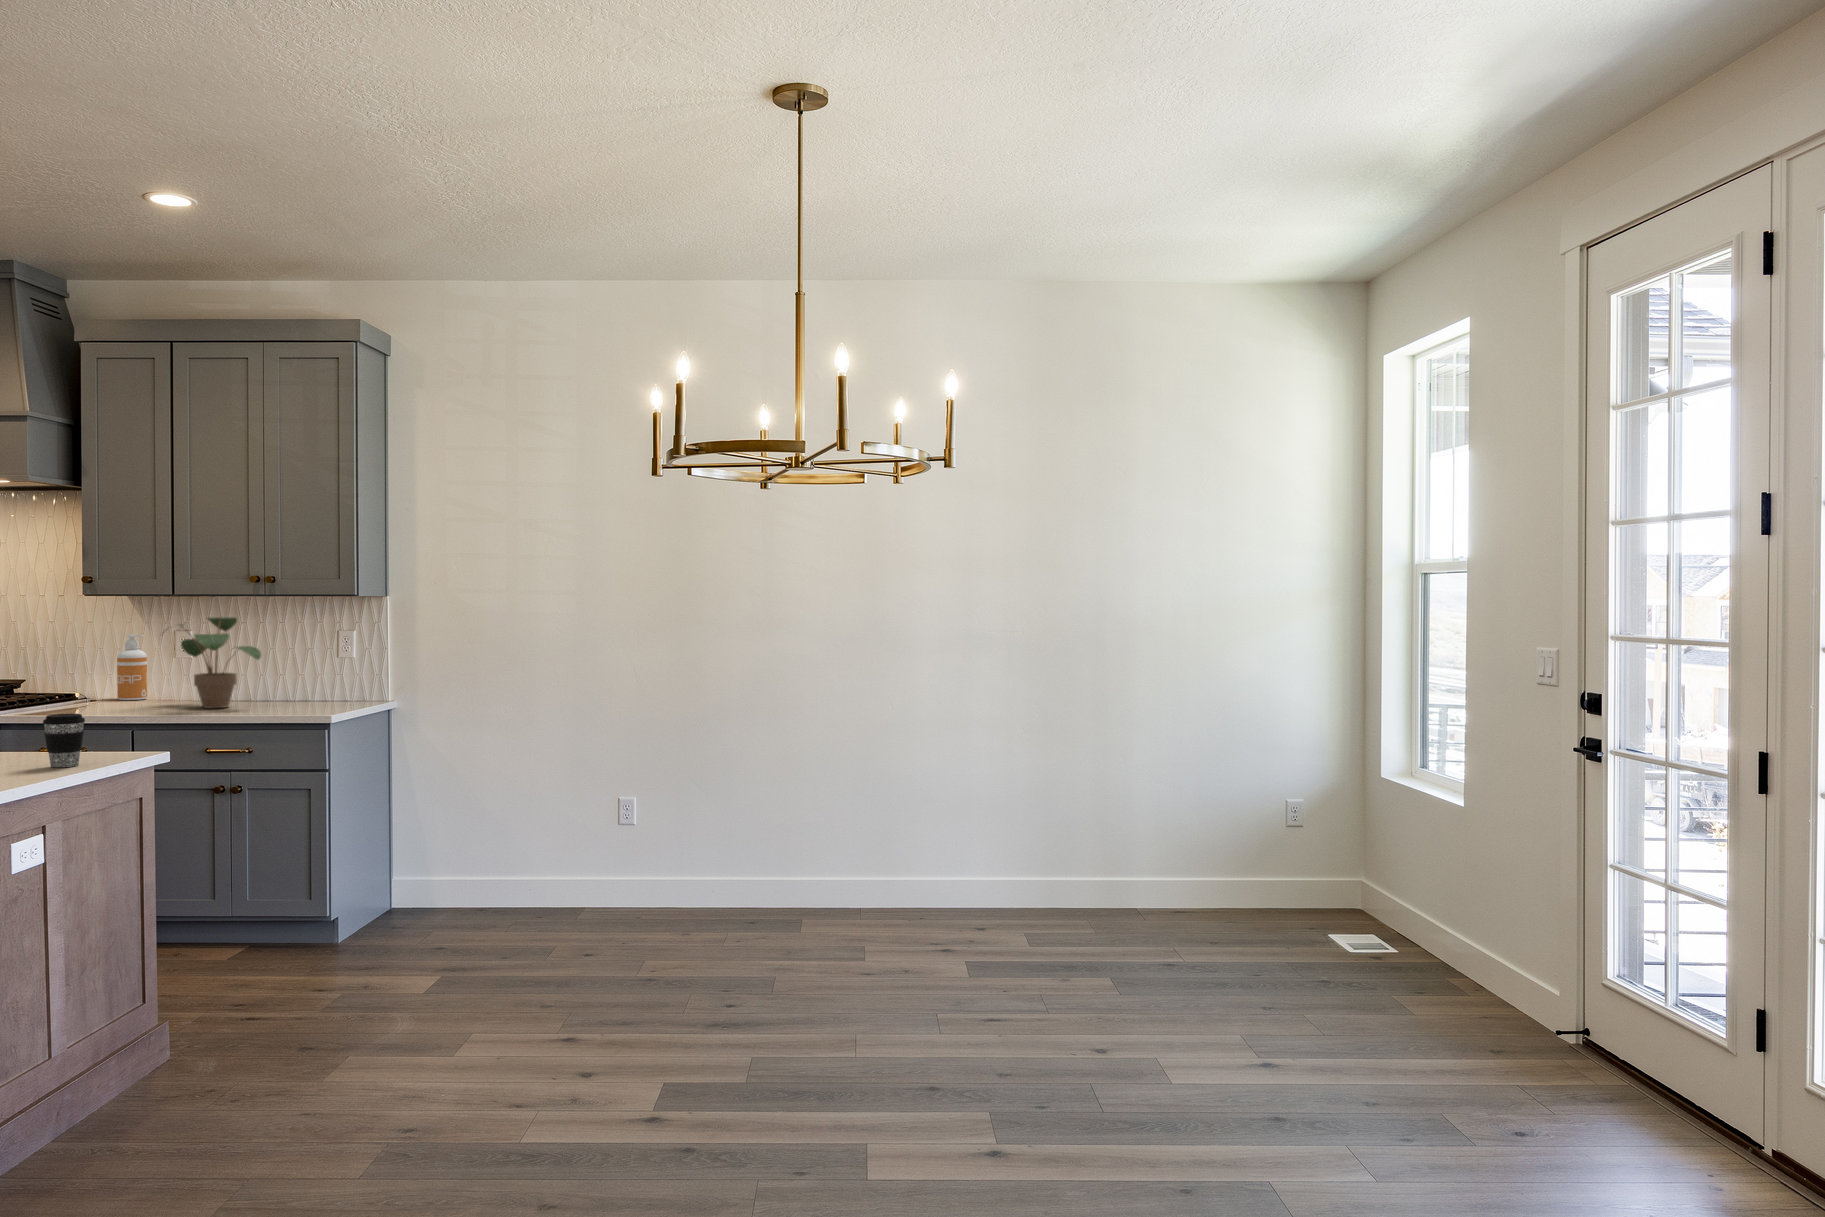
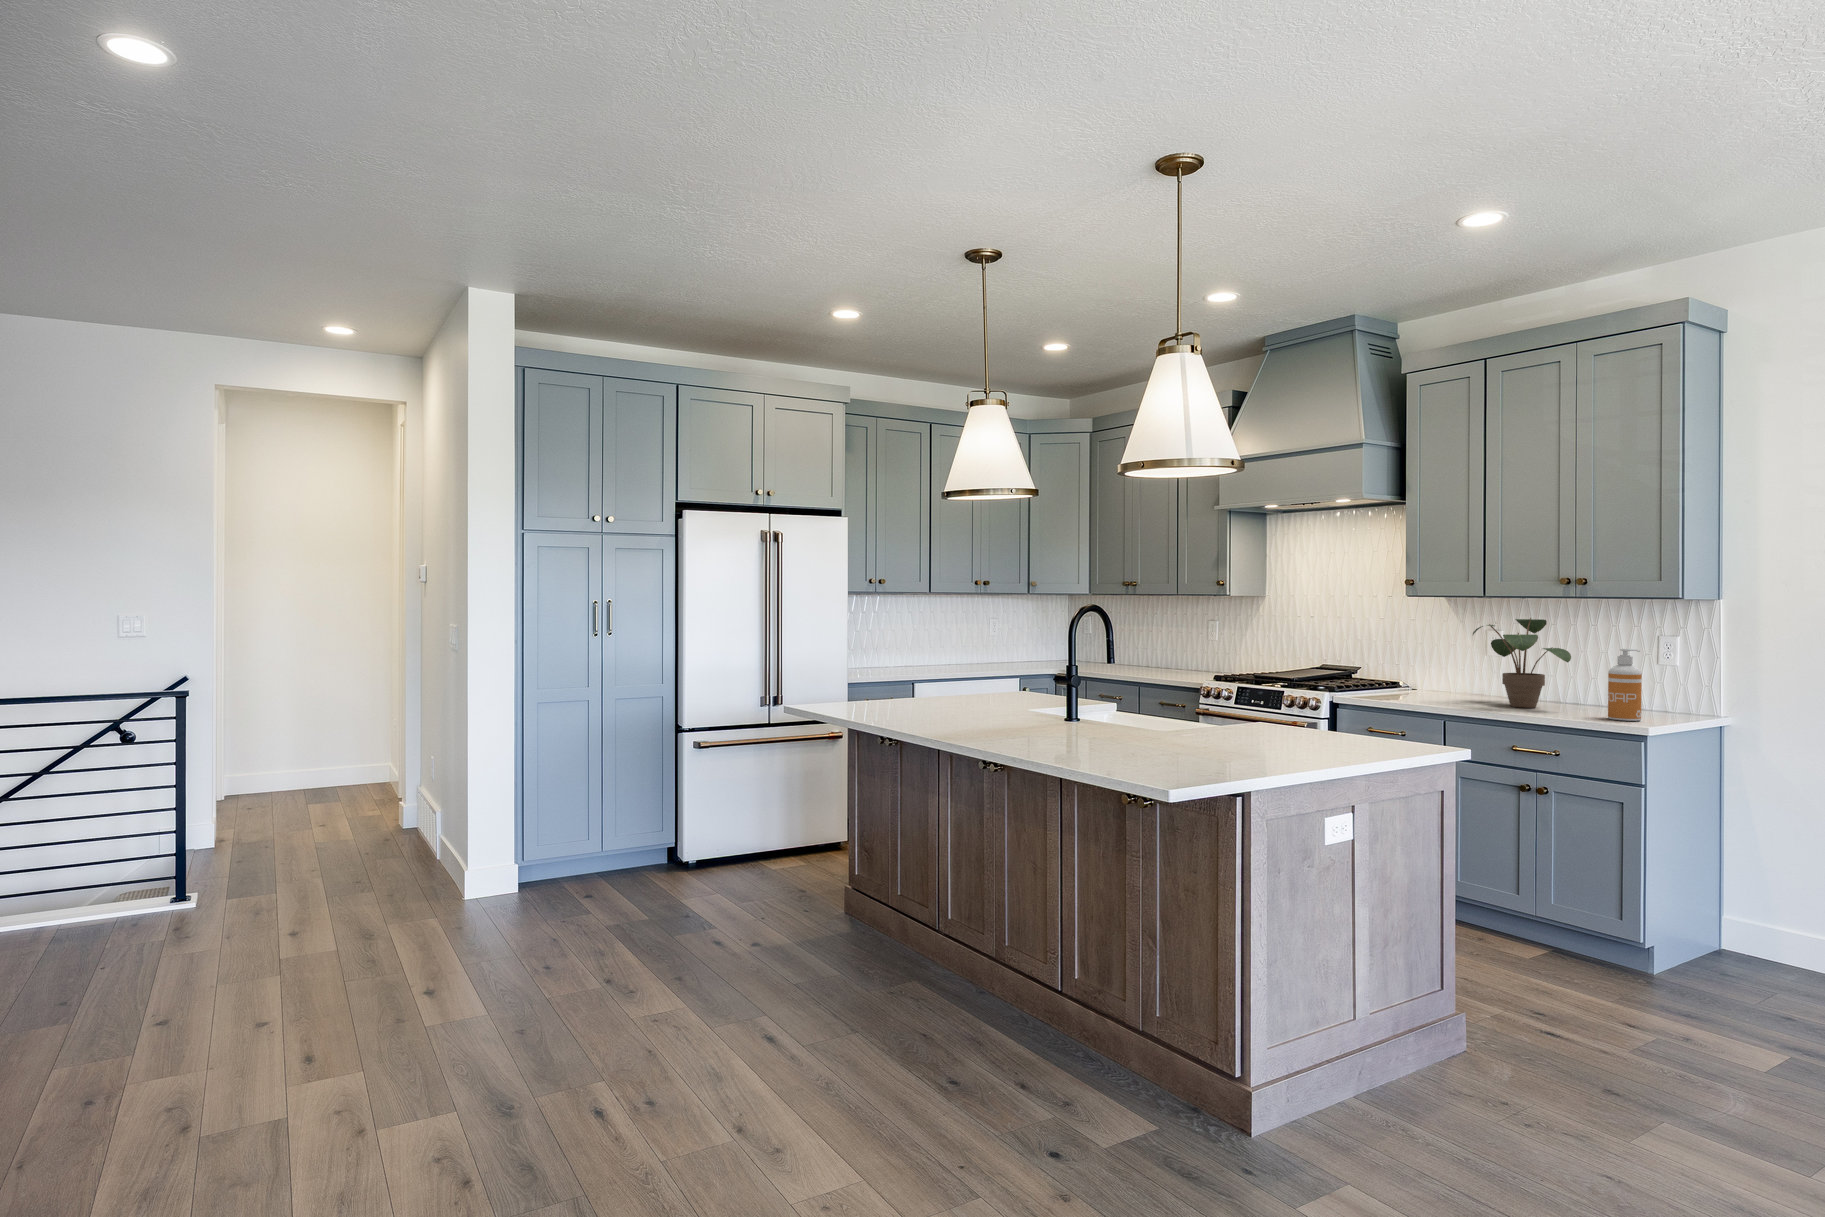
soap dispenser: present [117,635,147,700] -> present [1608,649,1642,721]
coffee cup: present [43,714,85,767] -> none [1357,700,1394,750]

